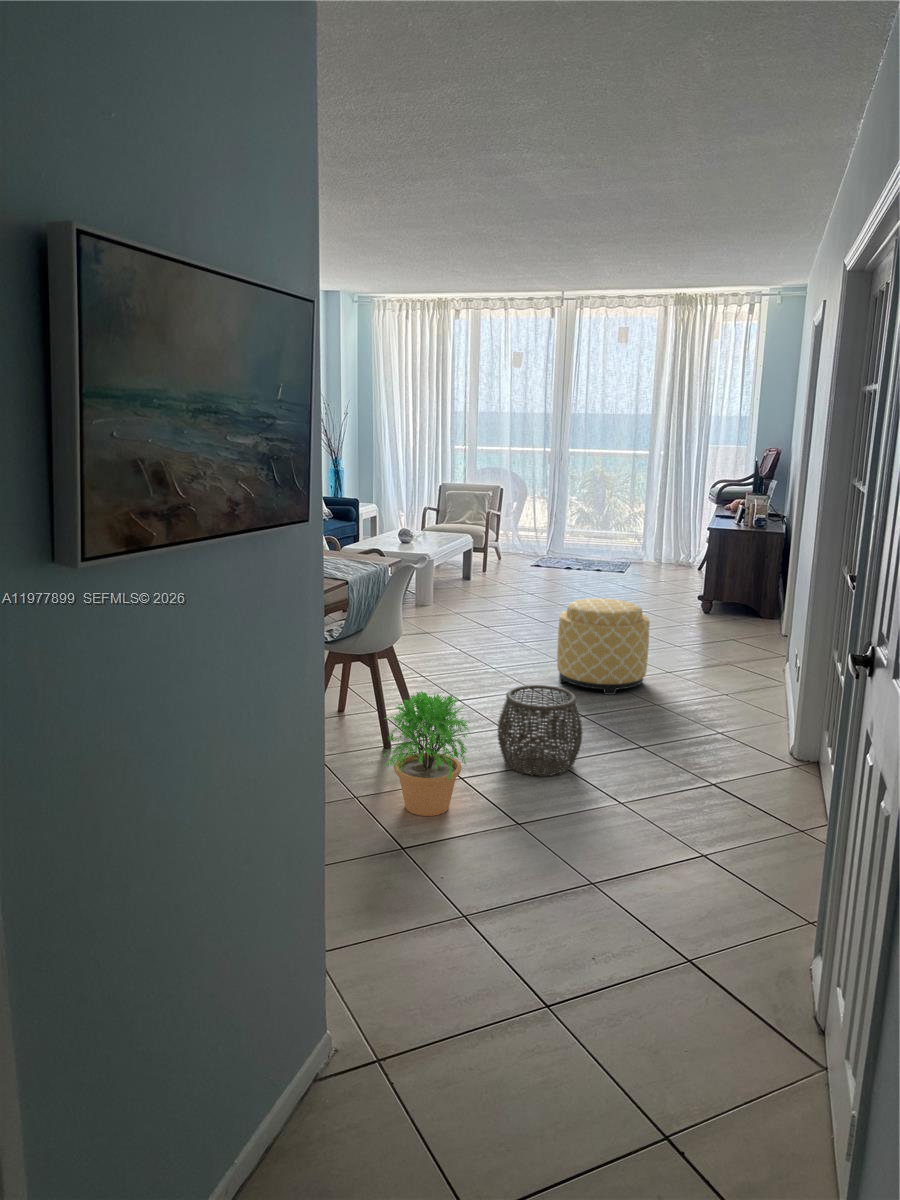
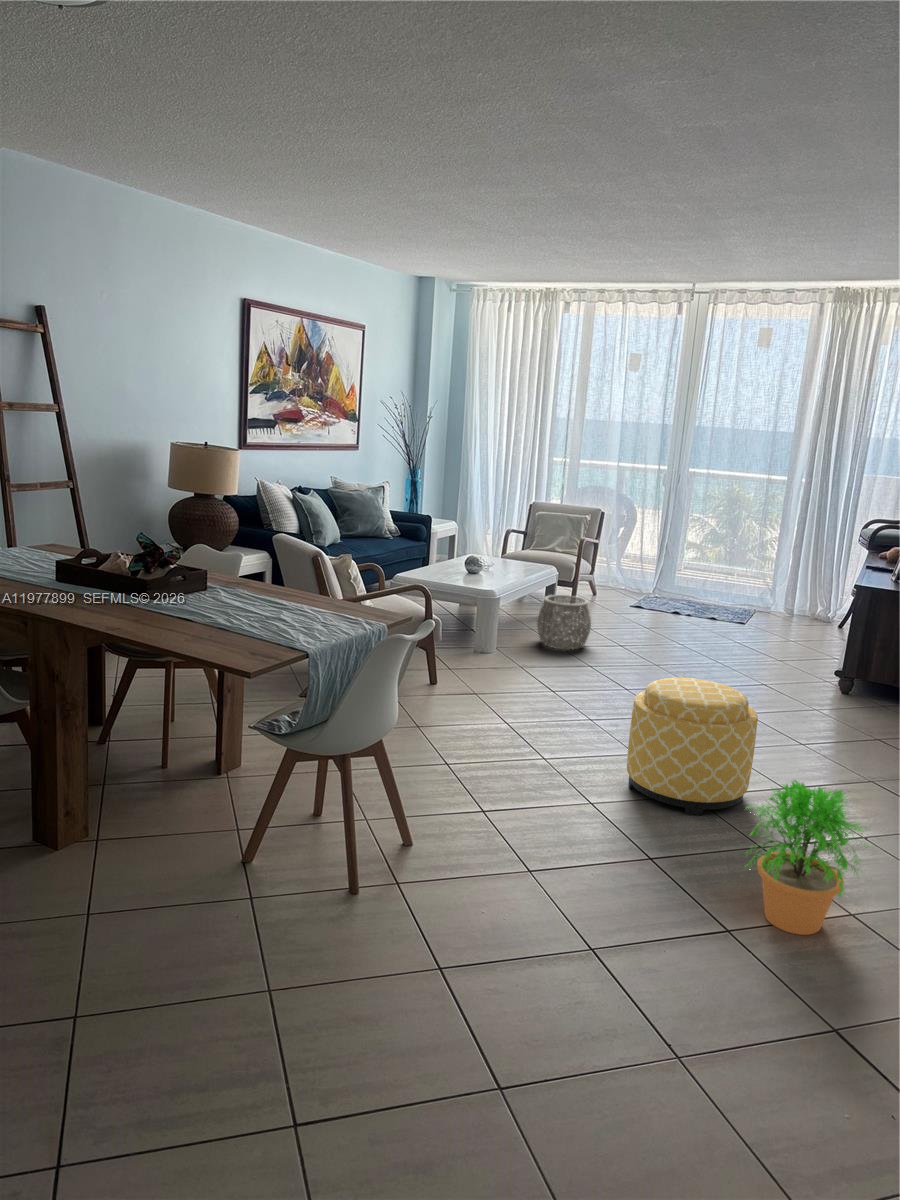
woven basket: present [498,685,583,777] -> present [537,595,591,650]
potted plant: present [384,692,470,816] -> present [746,780,863,935]

